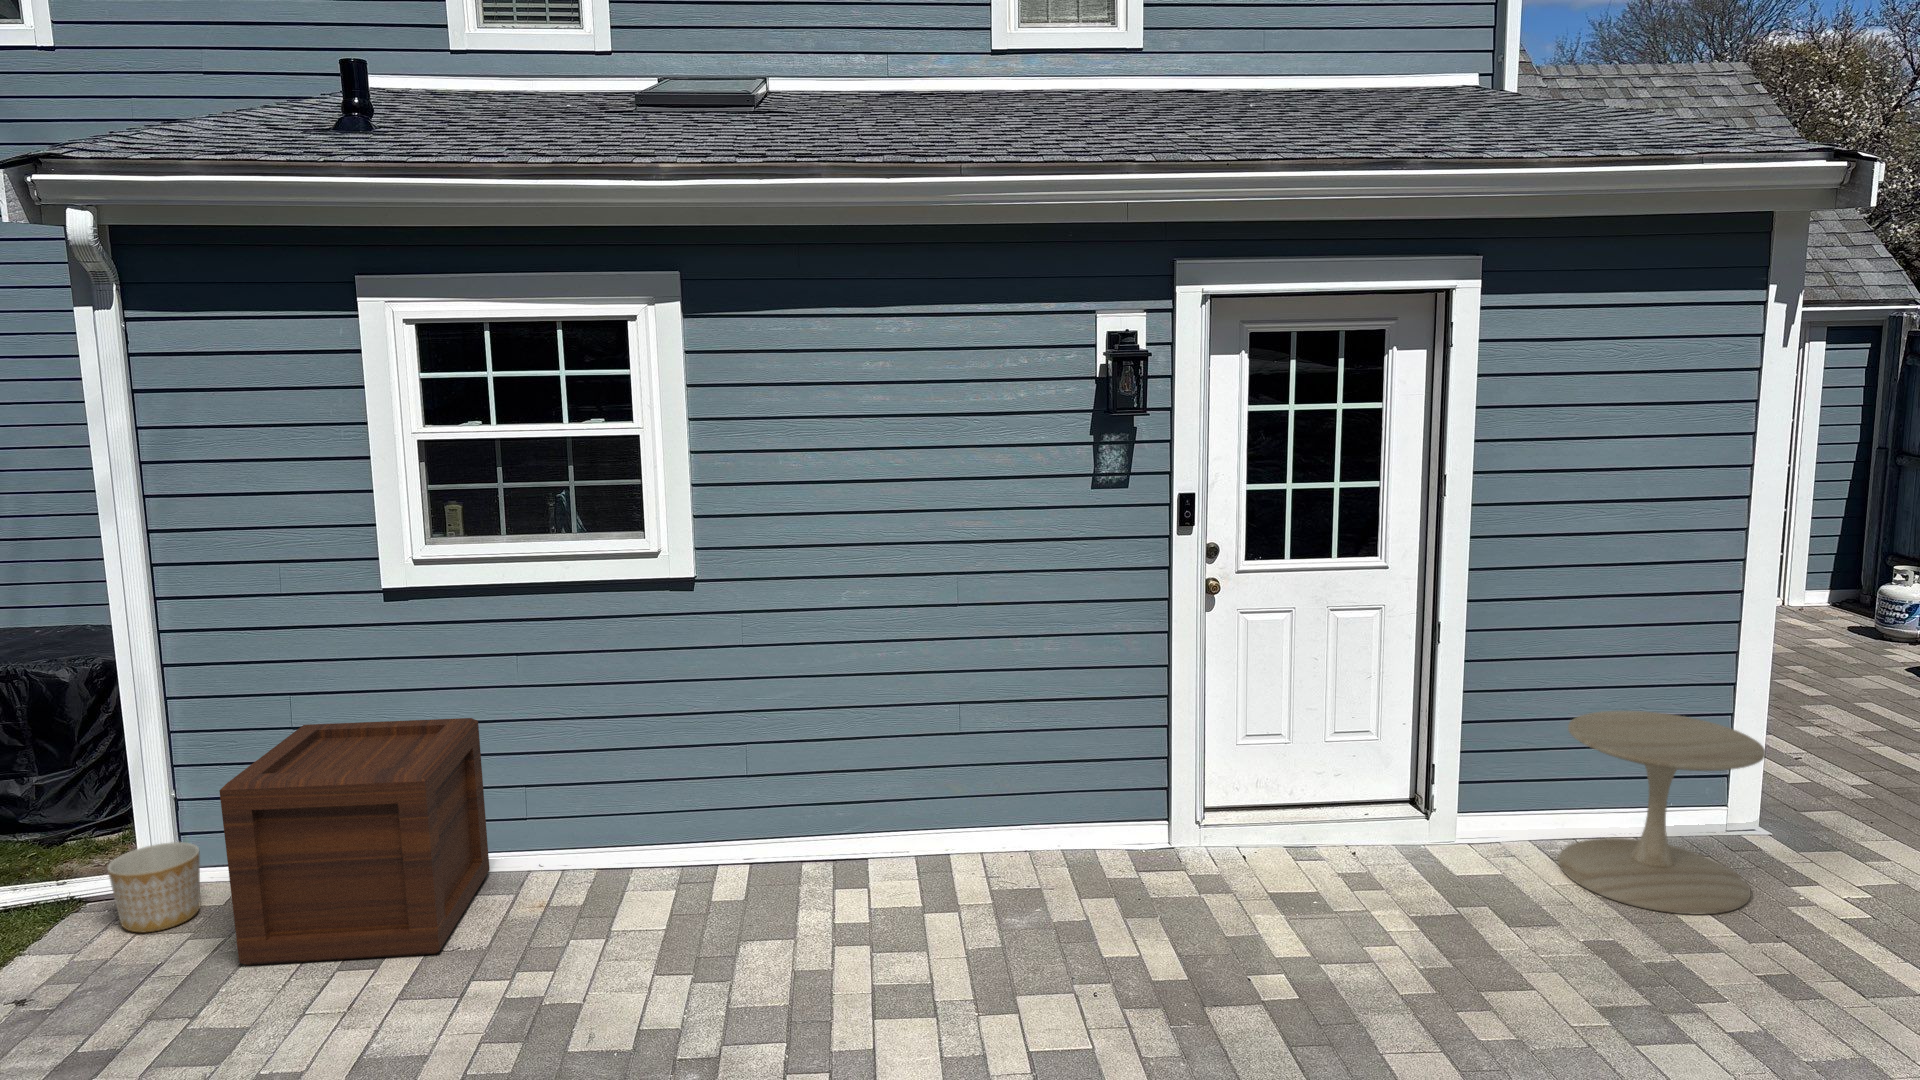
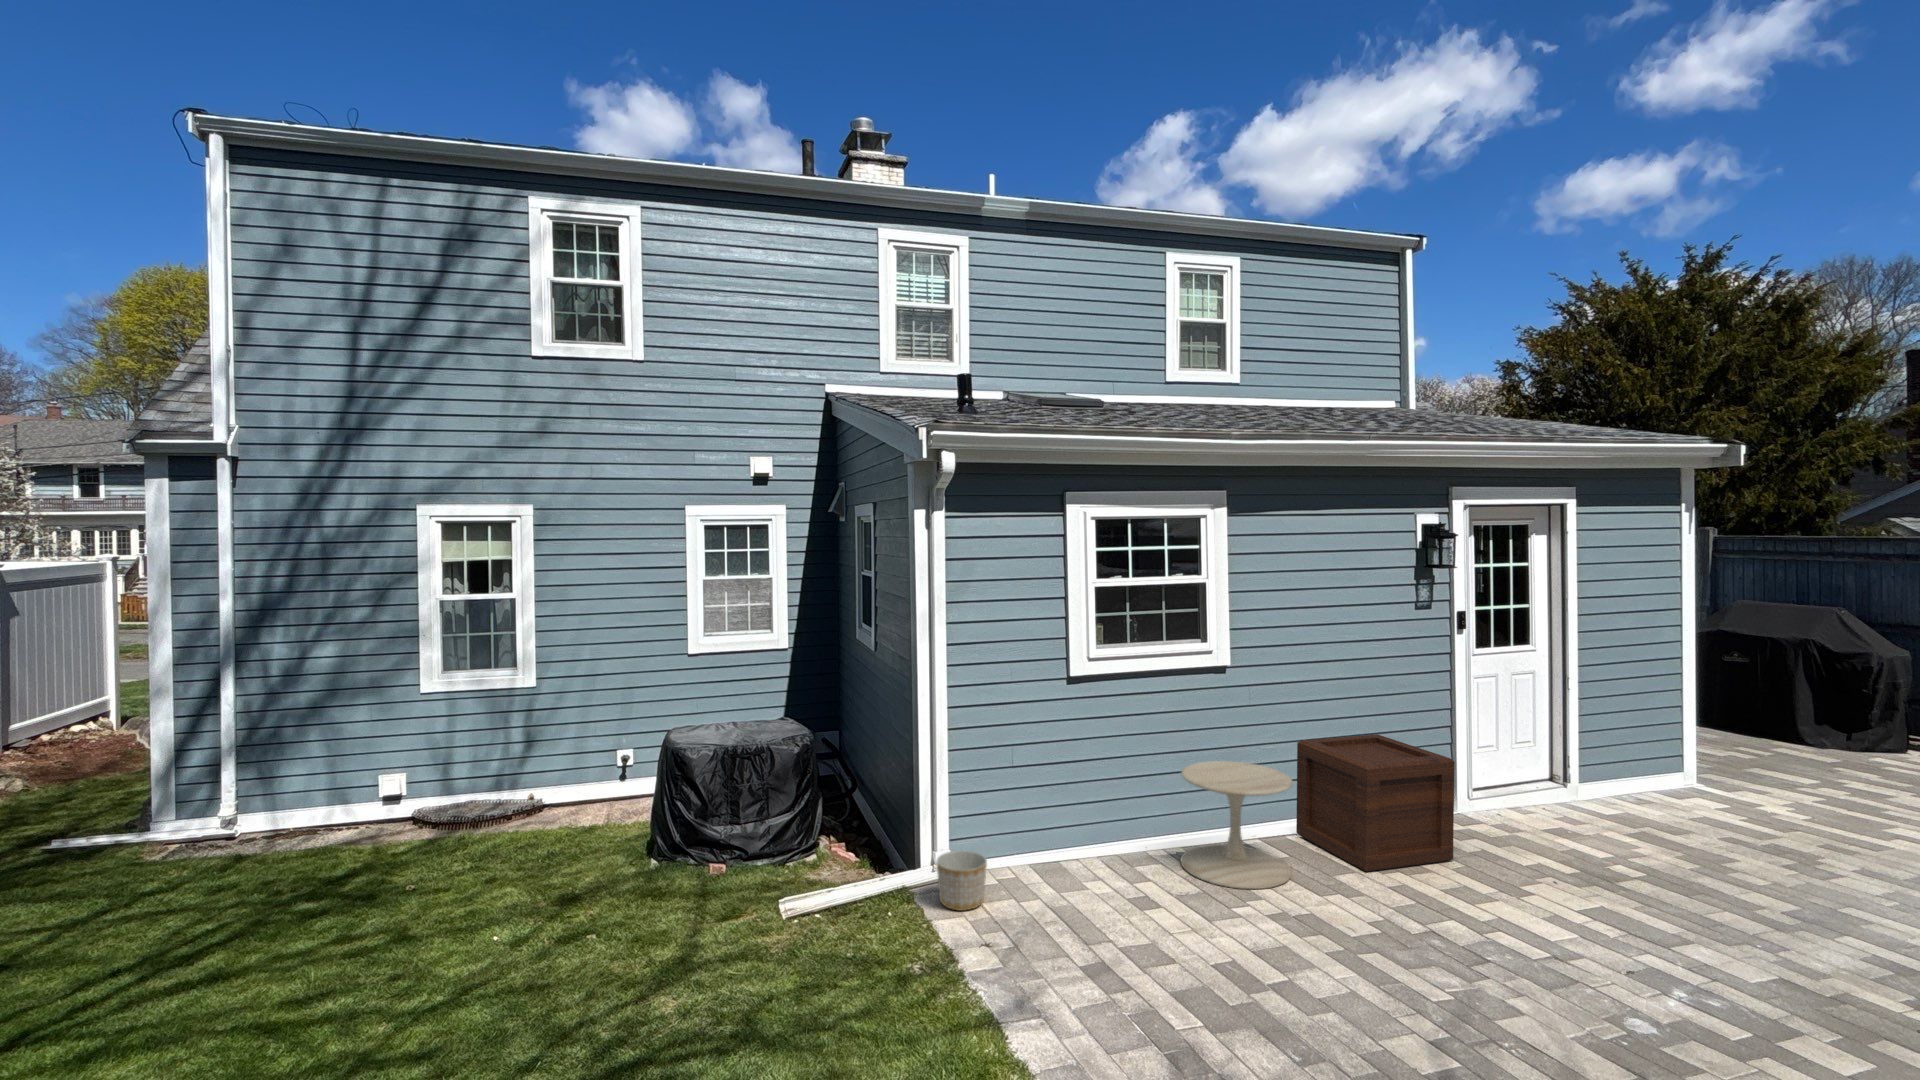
side table: present [1558,711,1765,914] -> present [1181,761,1292,889]
wooden crate: present [219,718,490,965] -> present [1296,734,1454,872]

